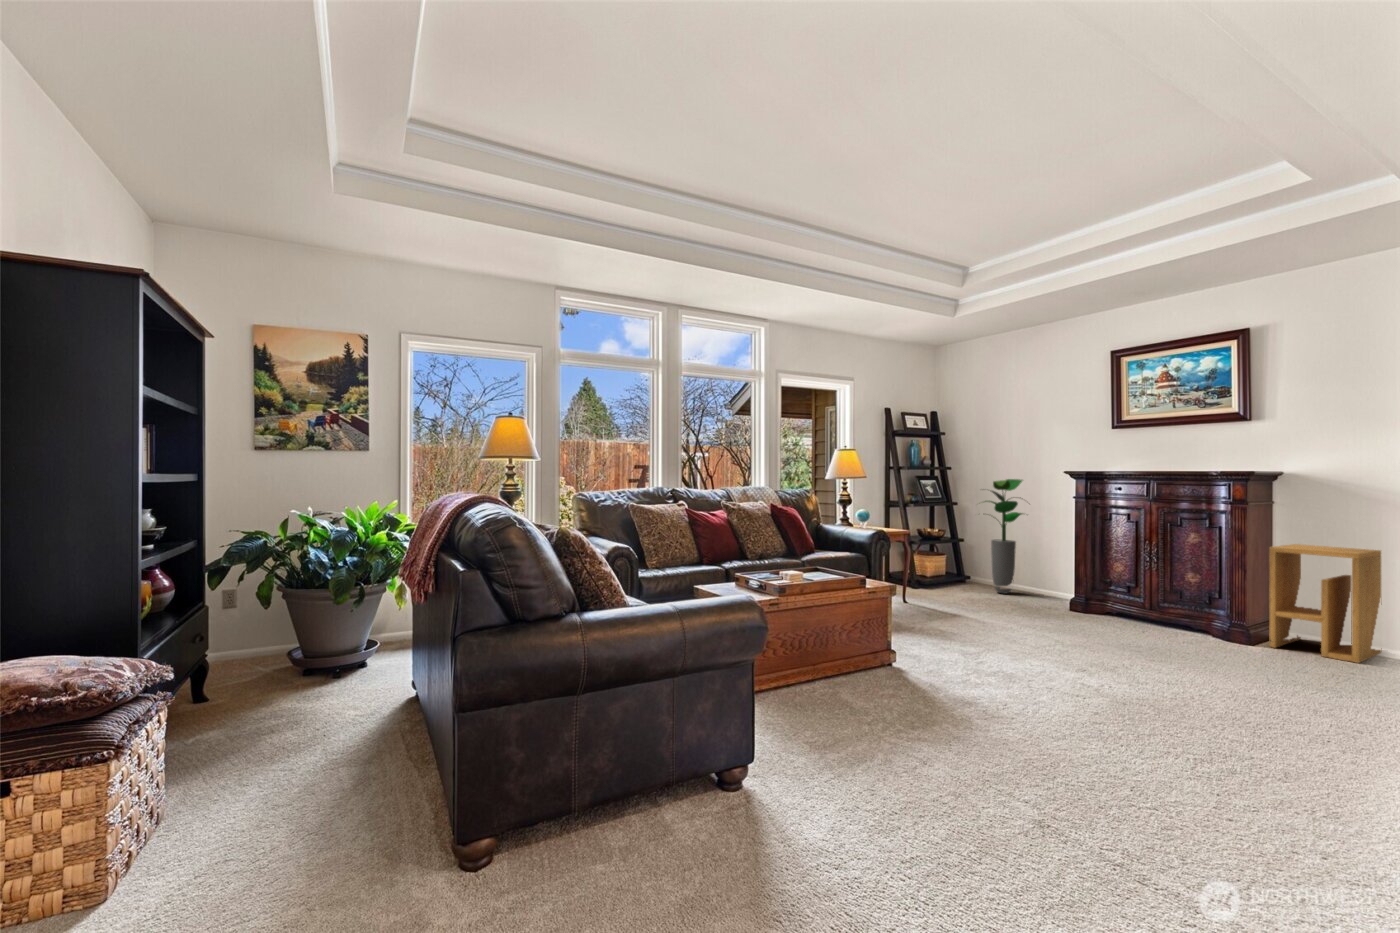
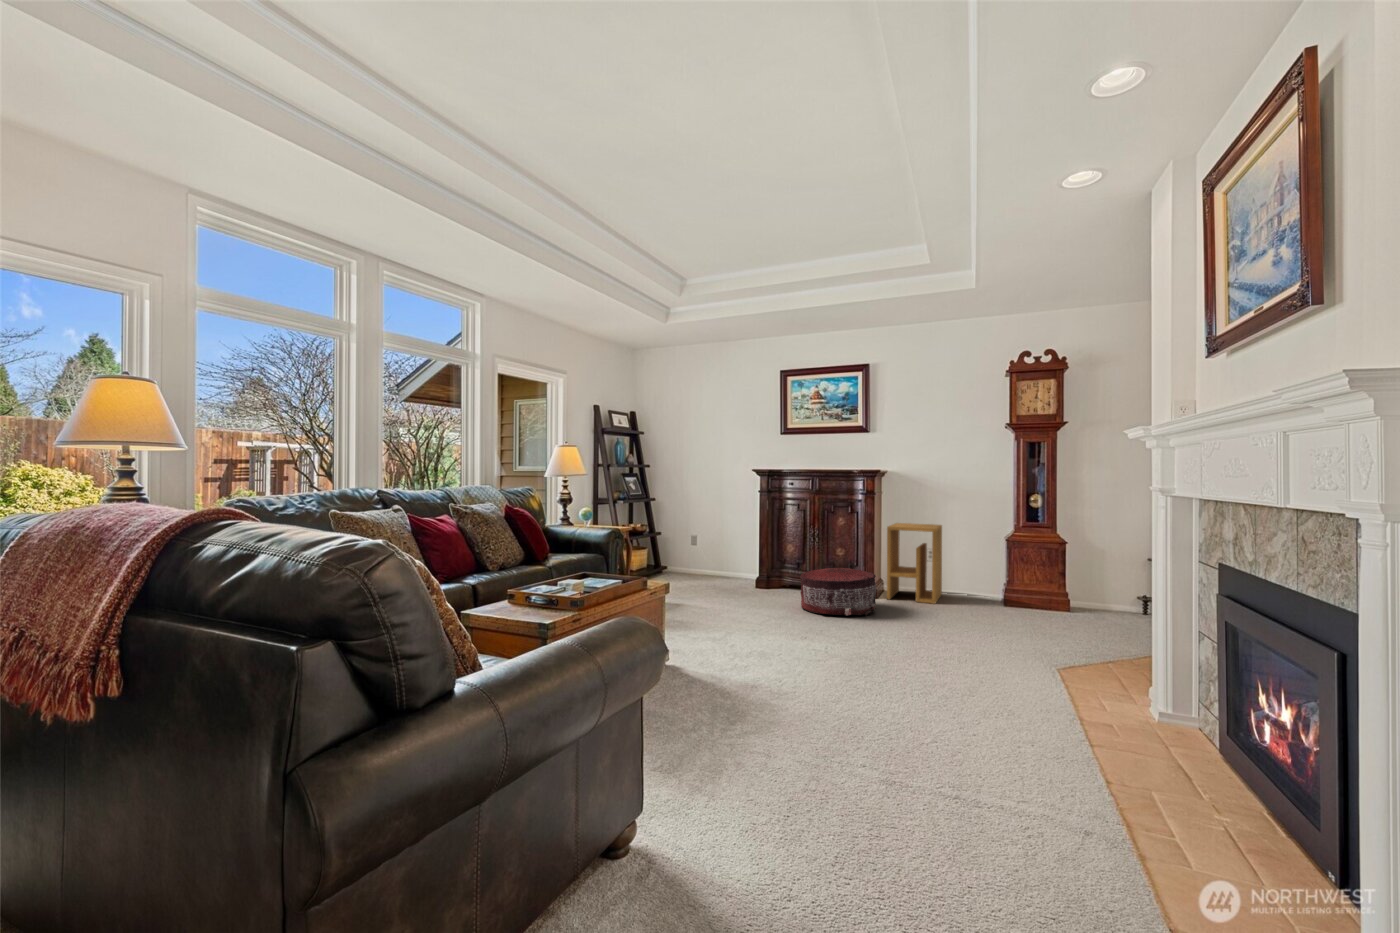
potted plant: present [985,479,1023,594] -> none [674,476,721,577]
pouf: none [1118,594,1239,662] -> present [800,568,876,616]

